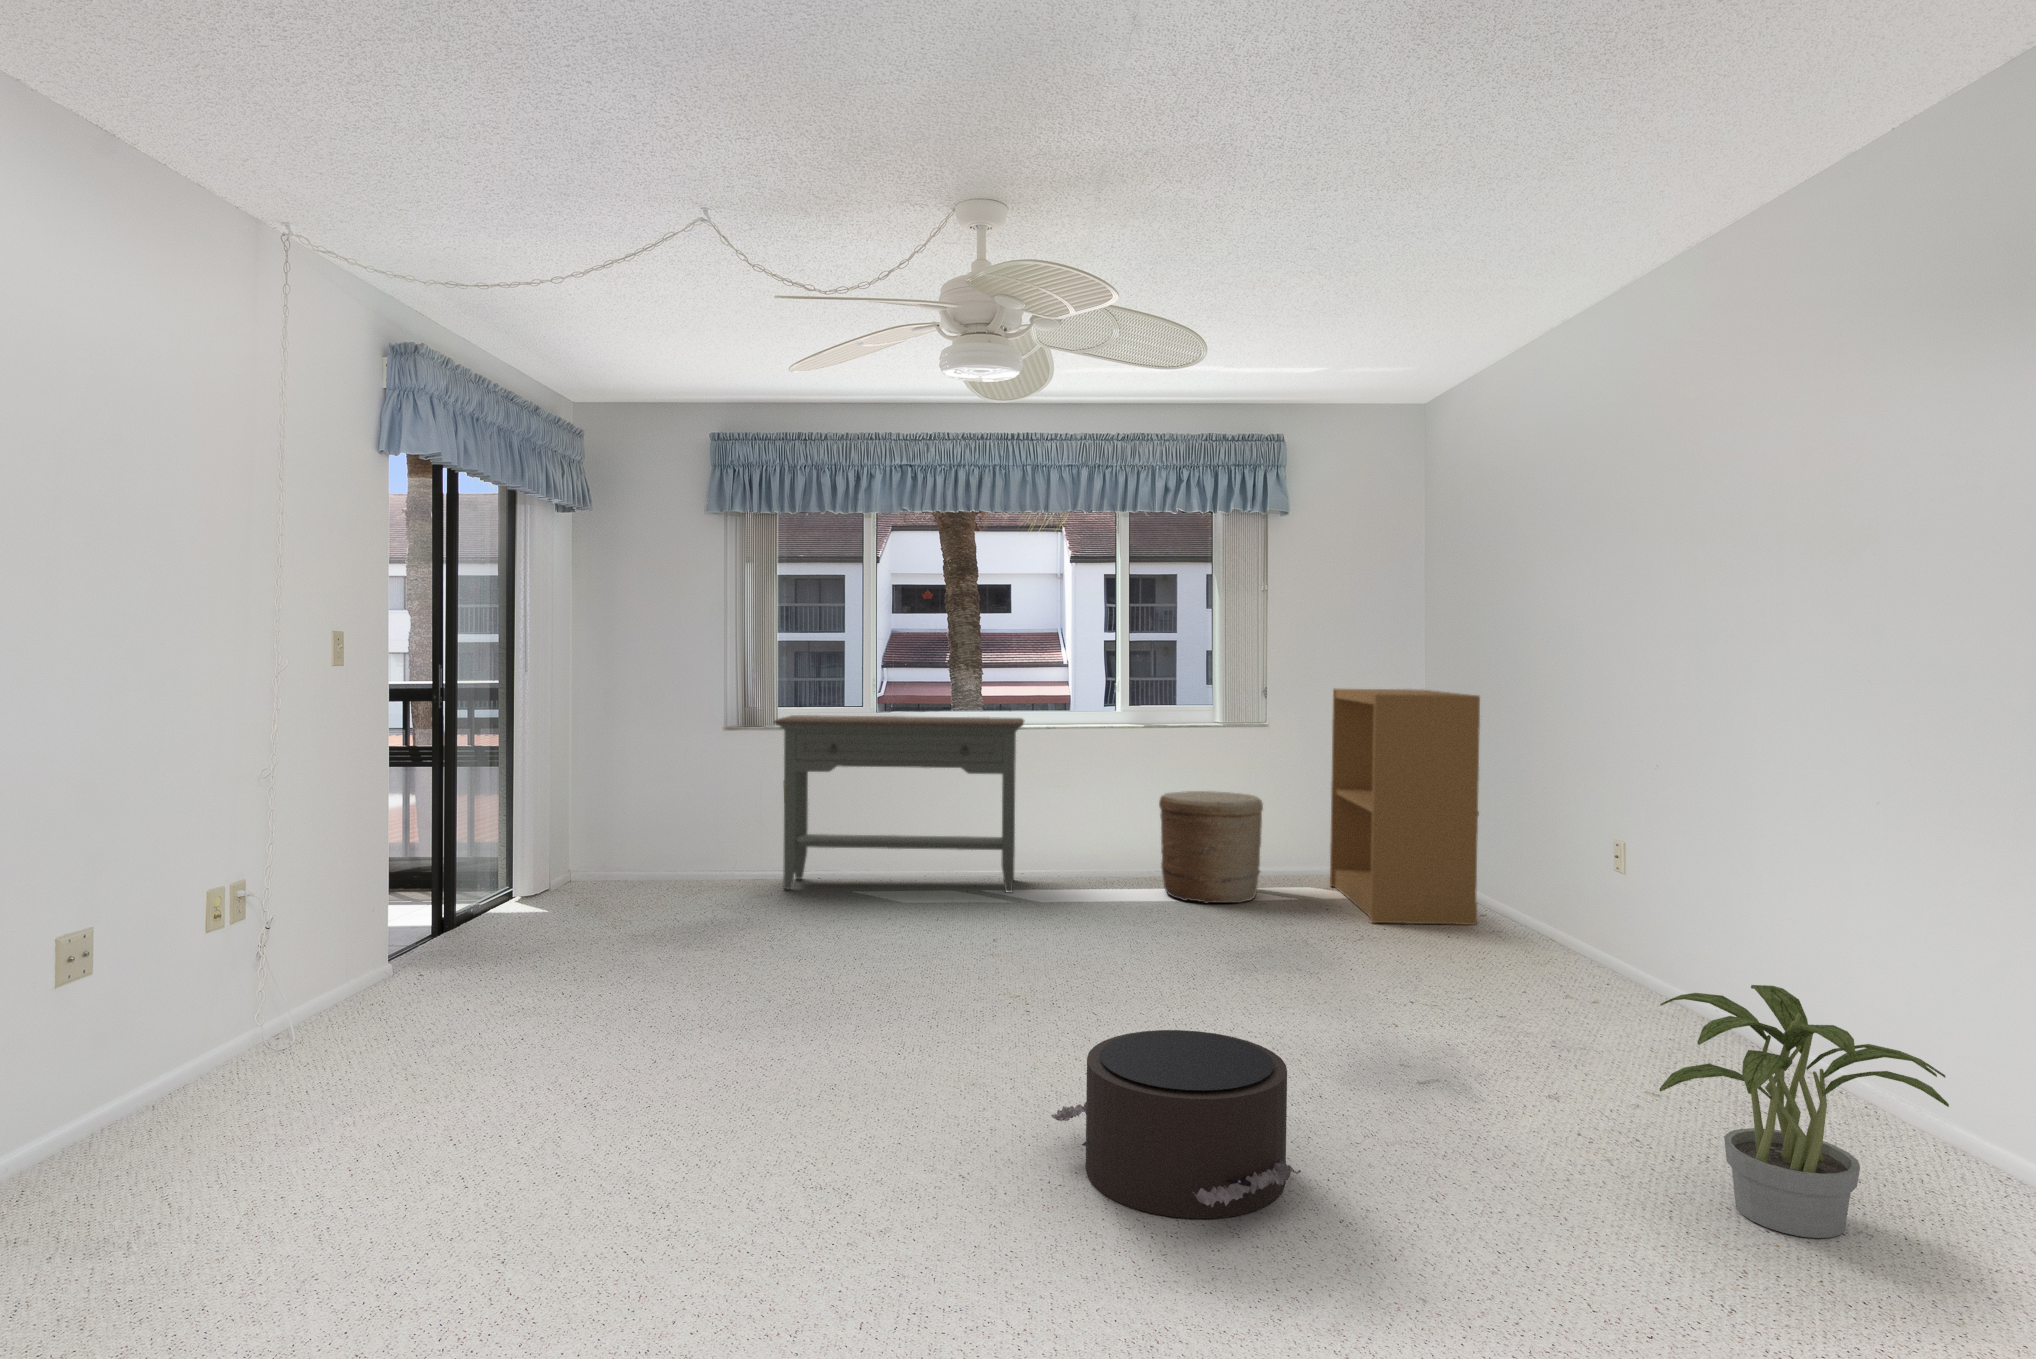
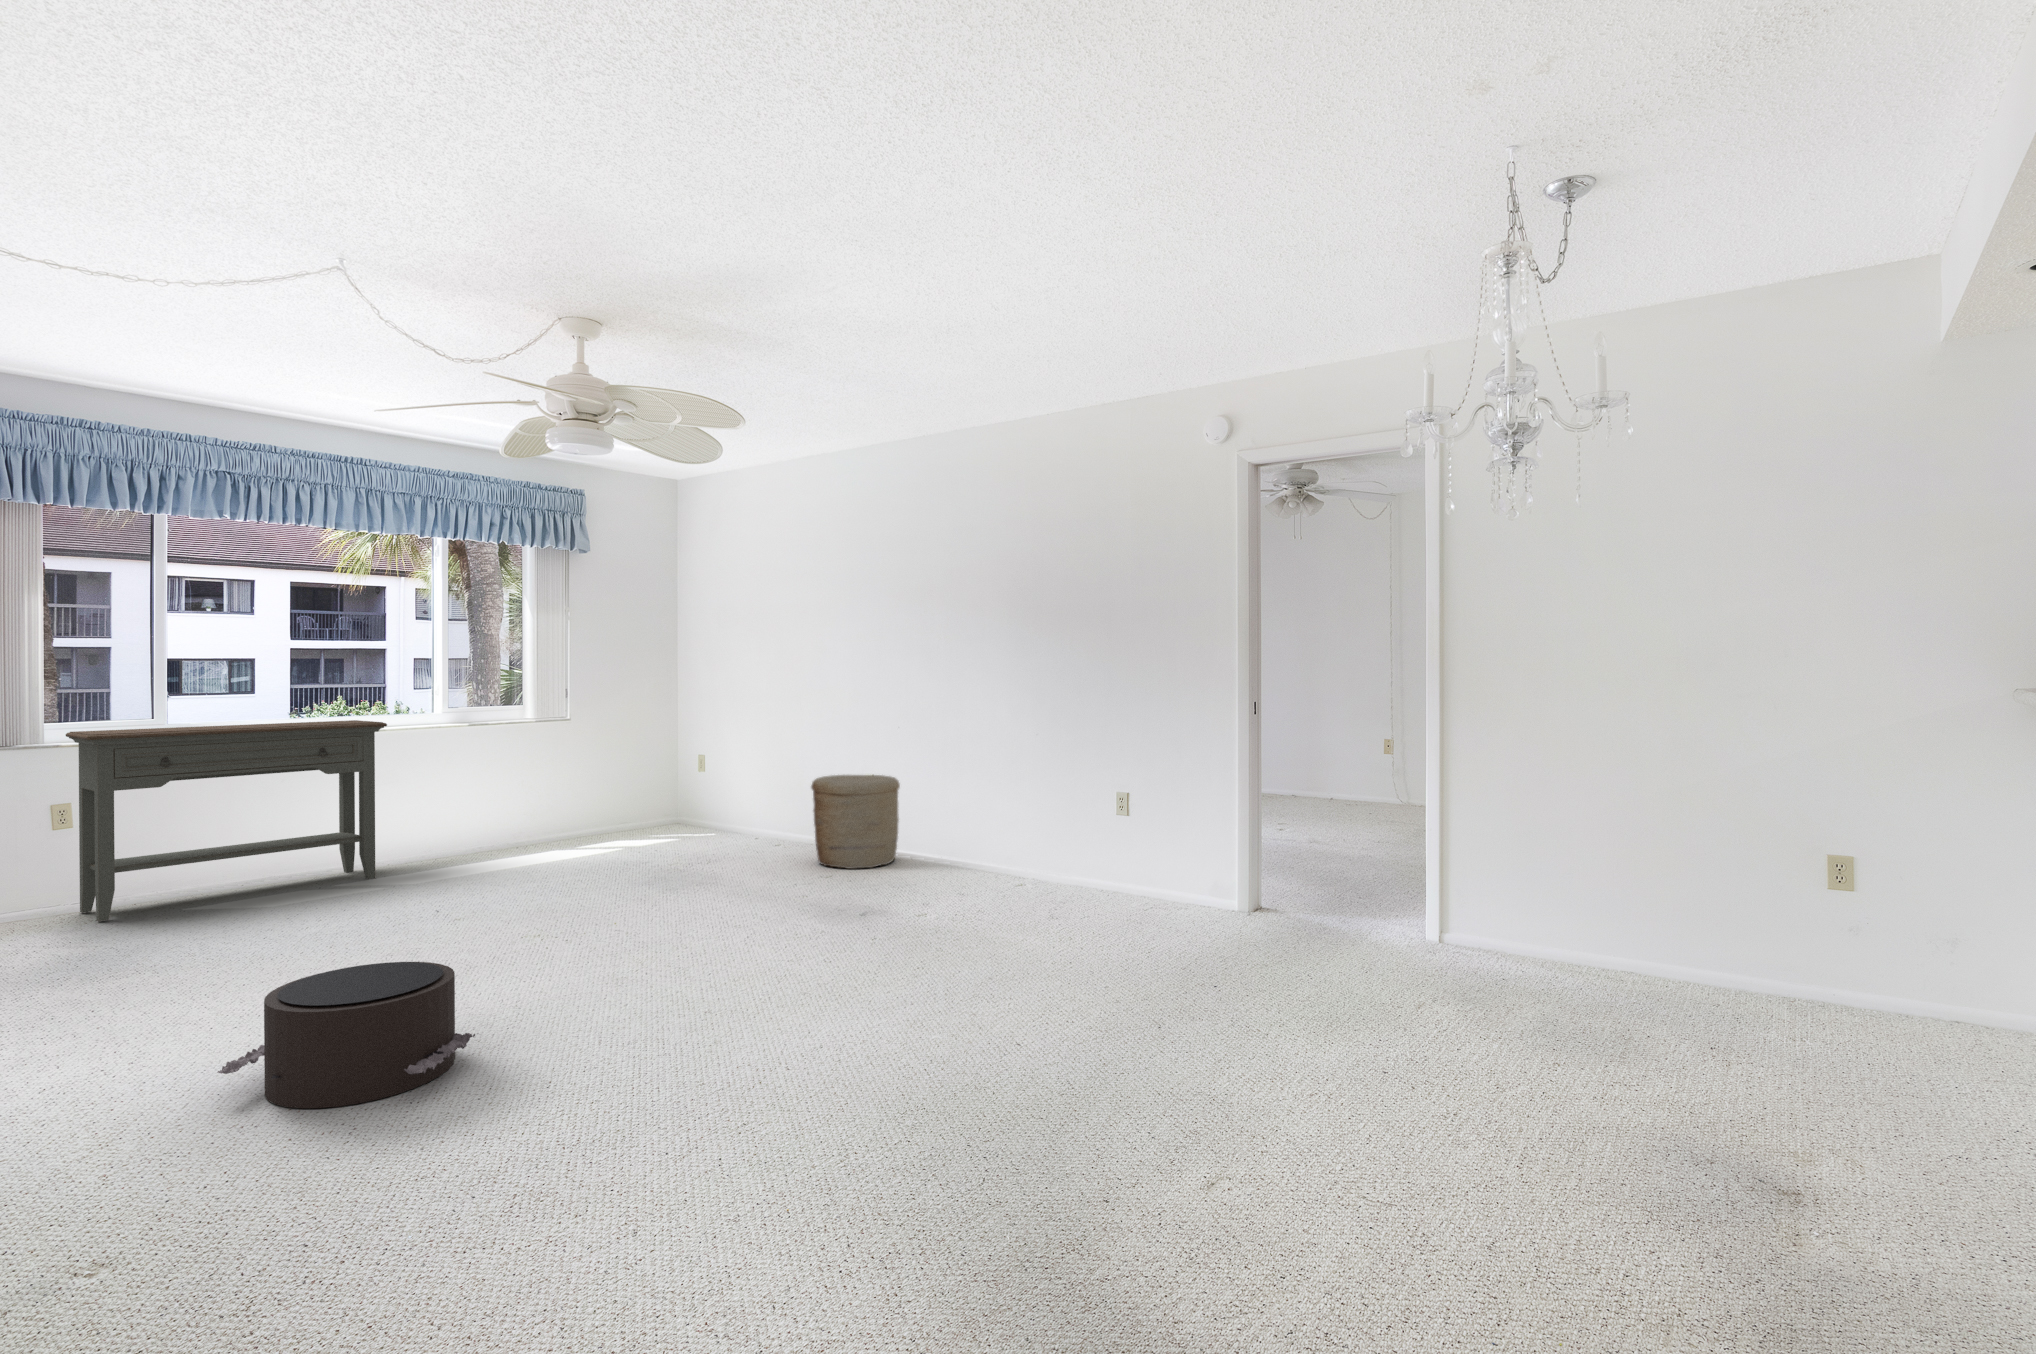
bookshelf: present [1330,689,1480,925] -> none [620,684,751,844]
woven basket: present [1159,791,1263,903] -> present [811,775,900,869]
potted plant: present [1660,985,1949,1238] -> none [1004,803,1115,901]
pouf: present [1051,1030,1300,1218] -> present [217,962,475,1108]

